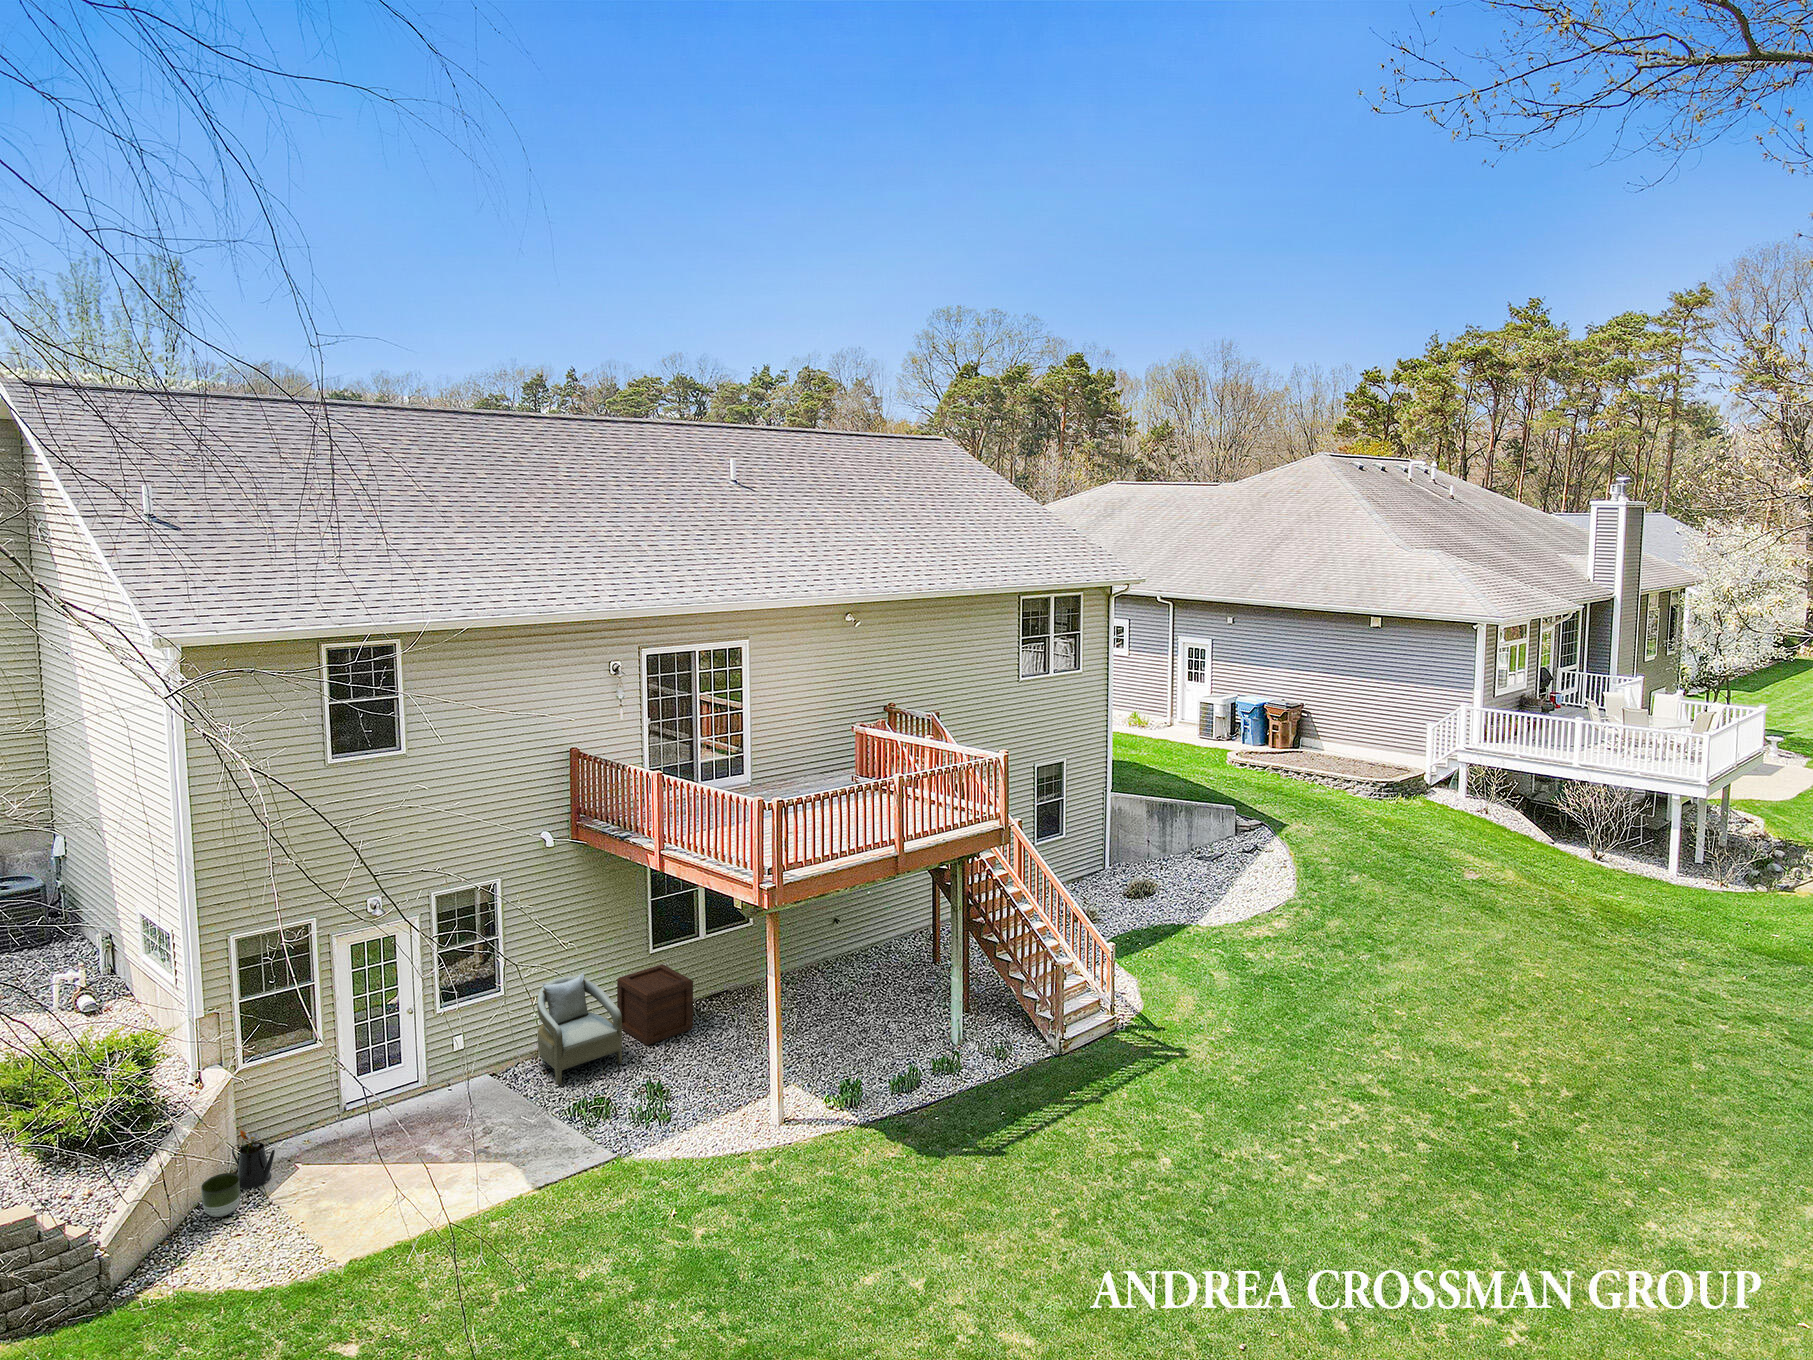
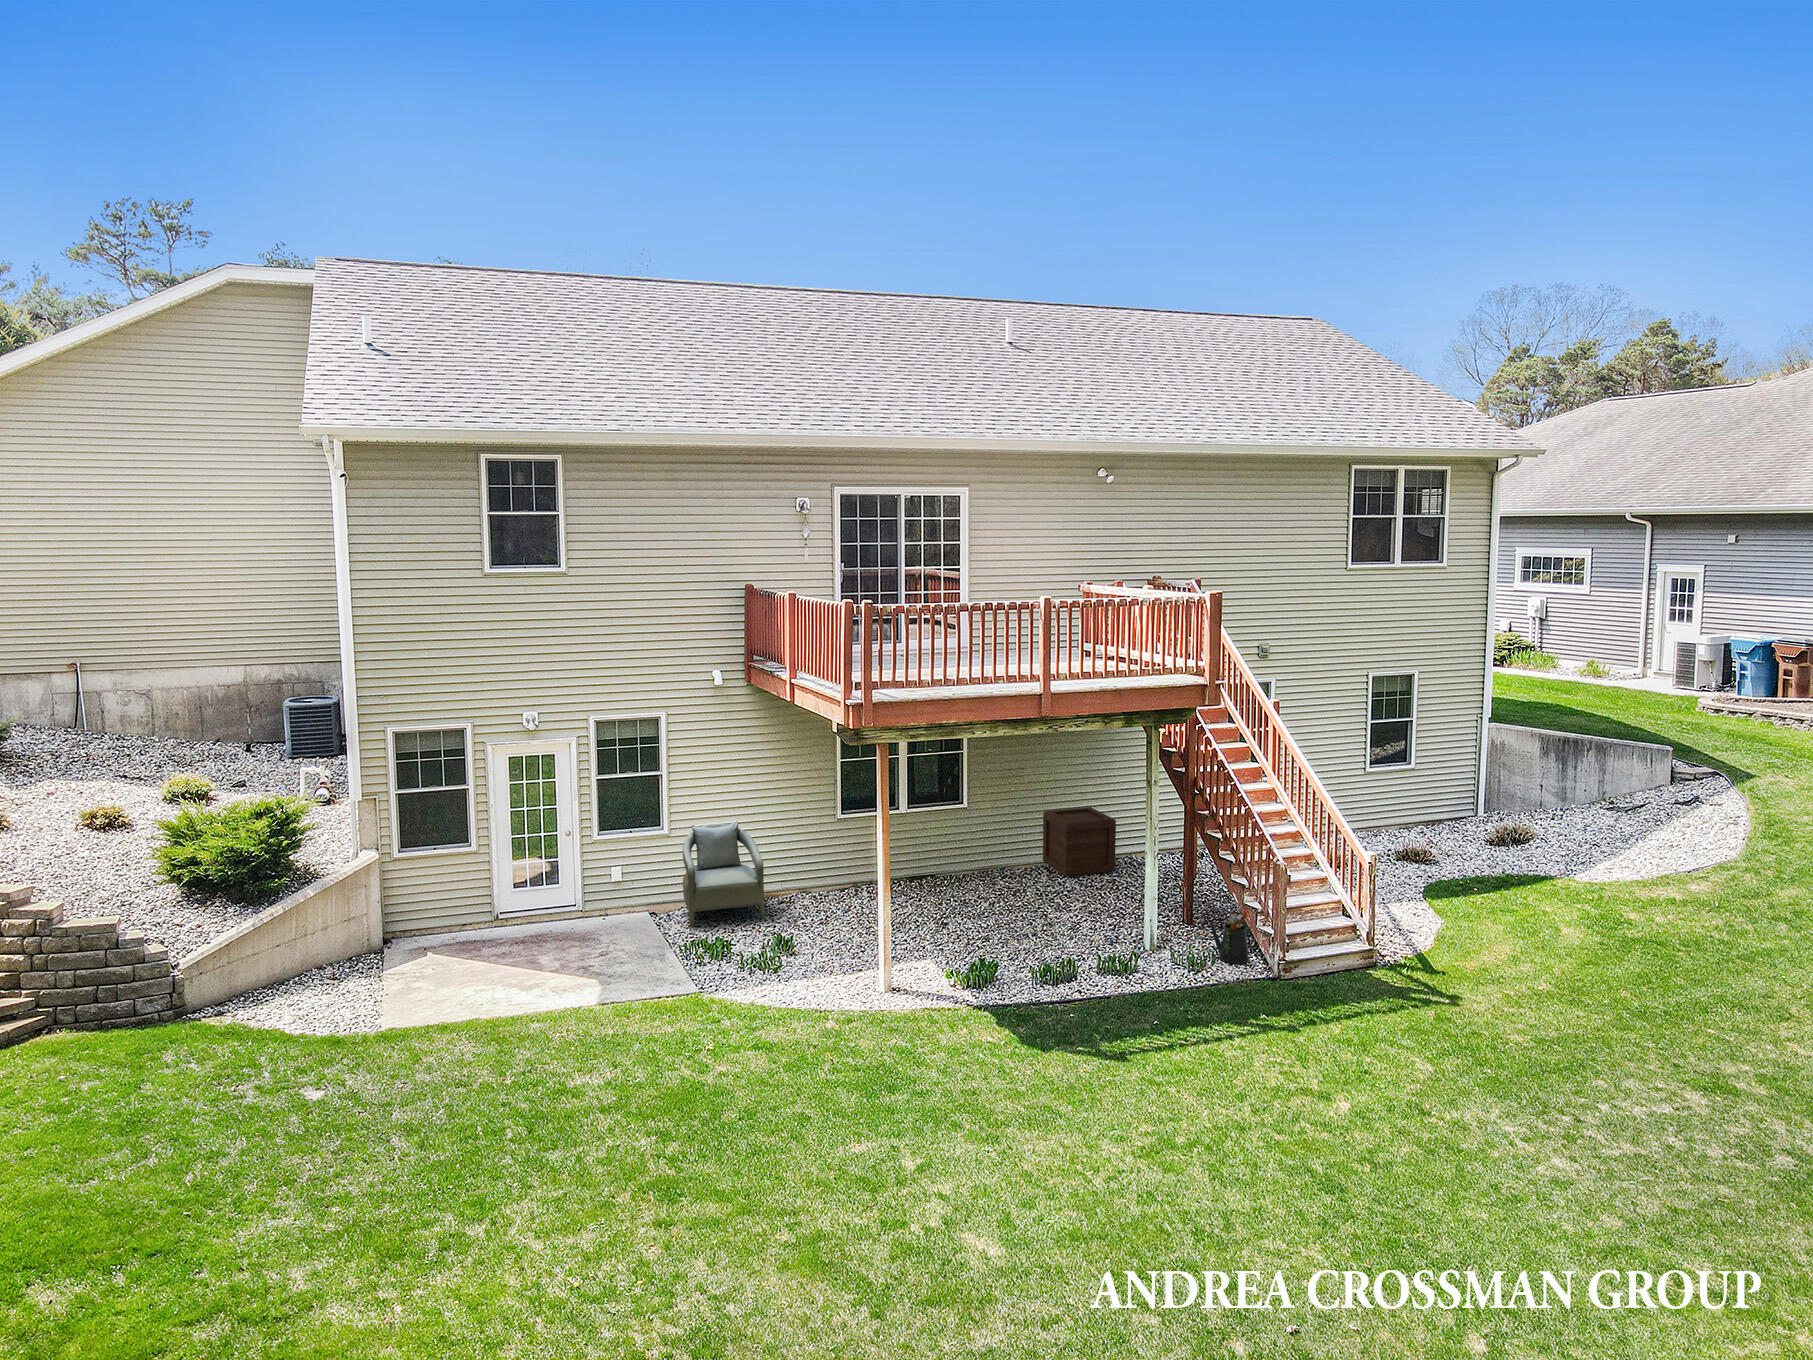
wooden crate: present [617,964,693,1045] -> present [1043,807,1116,876]
watering can: present [232,1130,275,1189] -> present [1210,911,1257,964]
planter: present [201,1173,240,1217] -> none [317,937,353,975]

